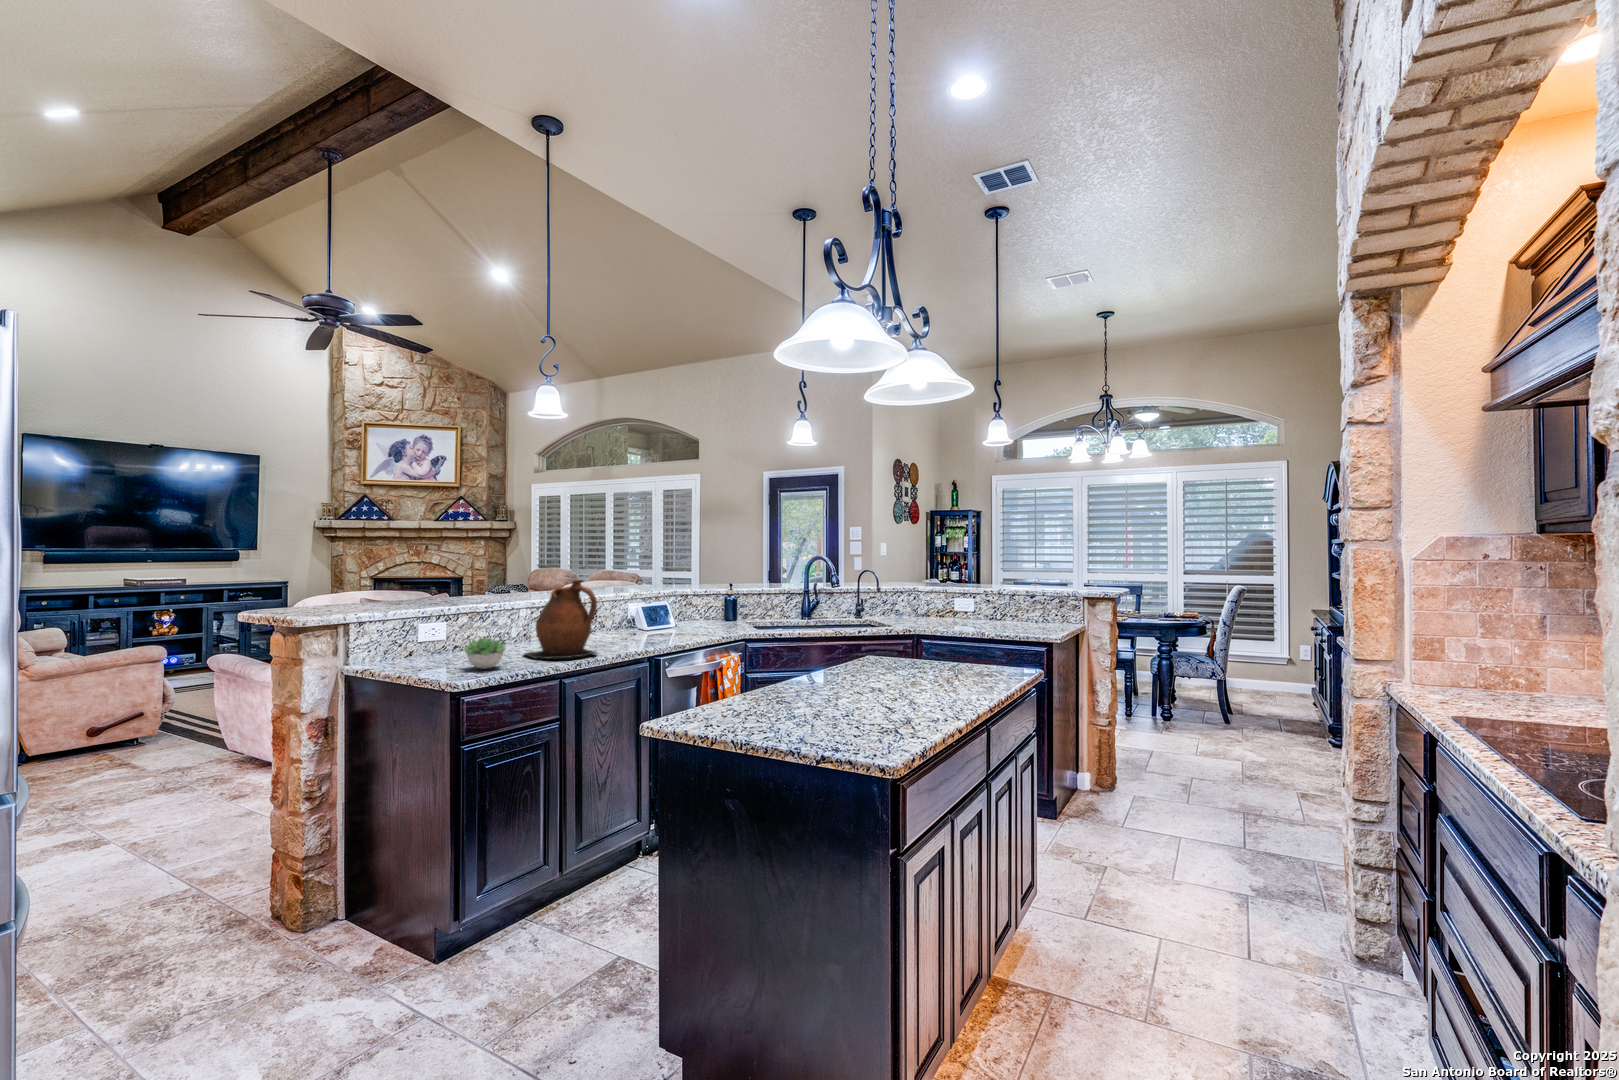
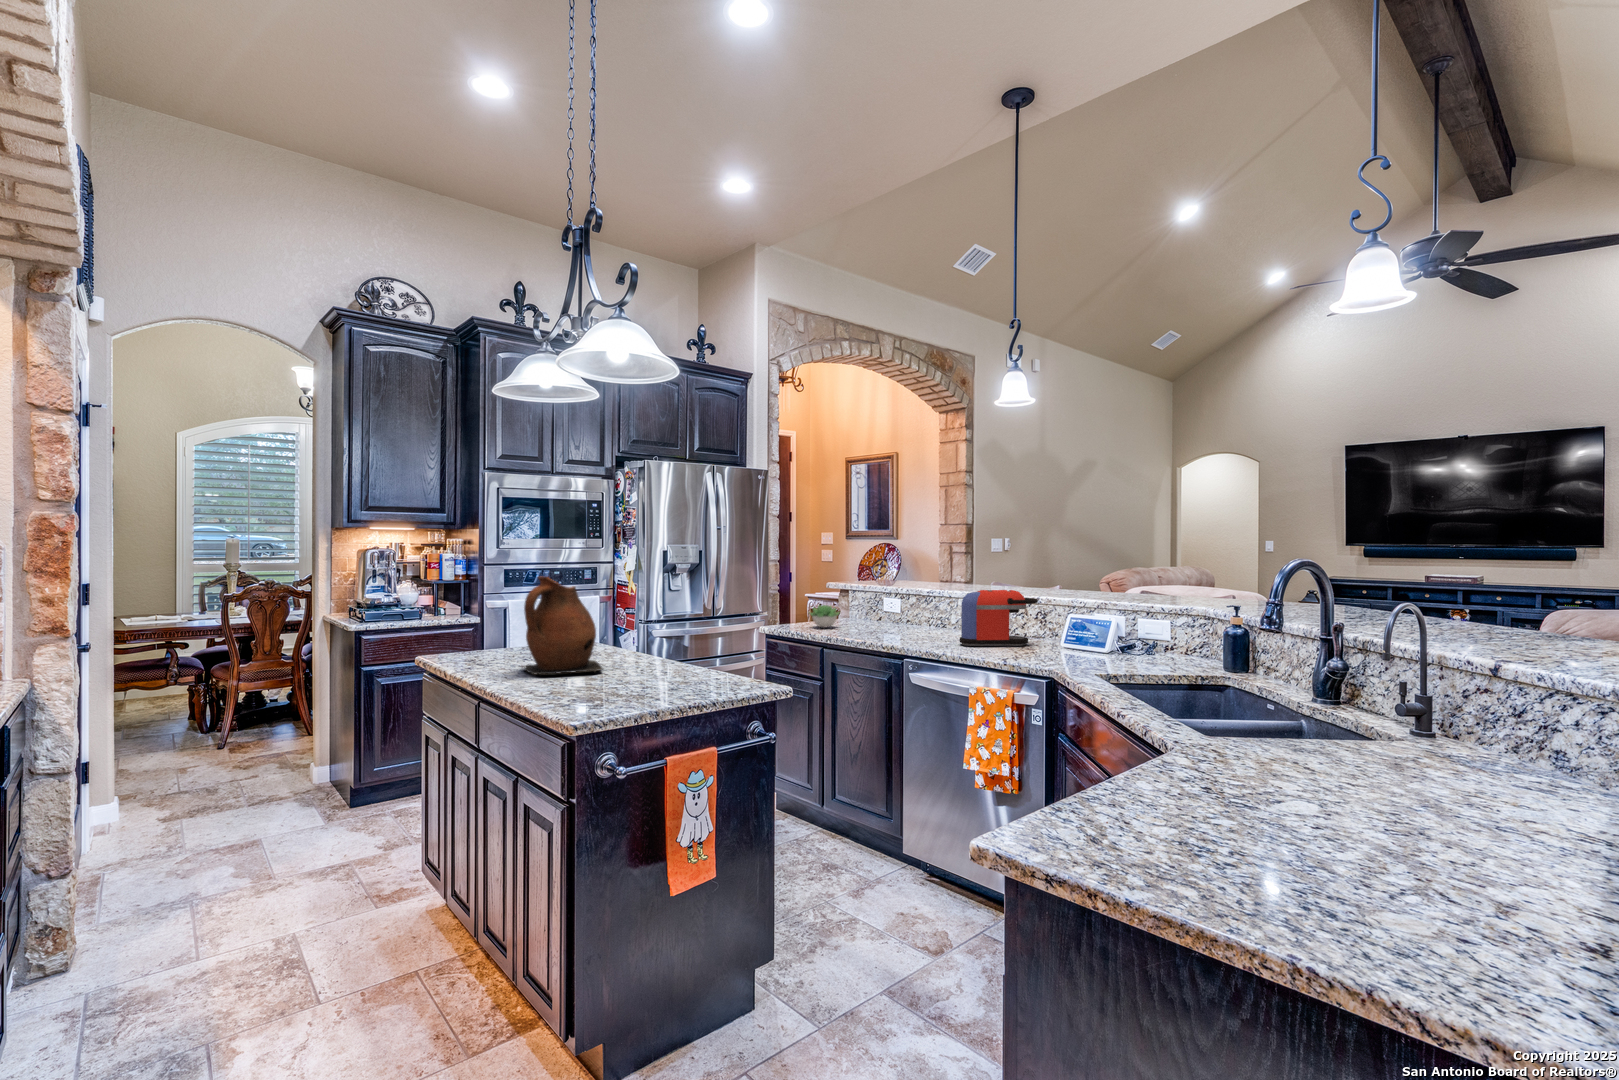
ceramic pitcher: present [525,579,597,659] -> present [524,577,603,674]
coffee maker: none [620,588,652,642] -> present [960,590,1038,646]

